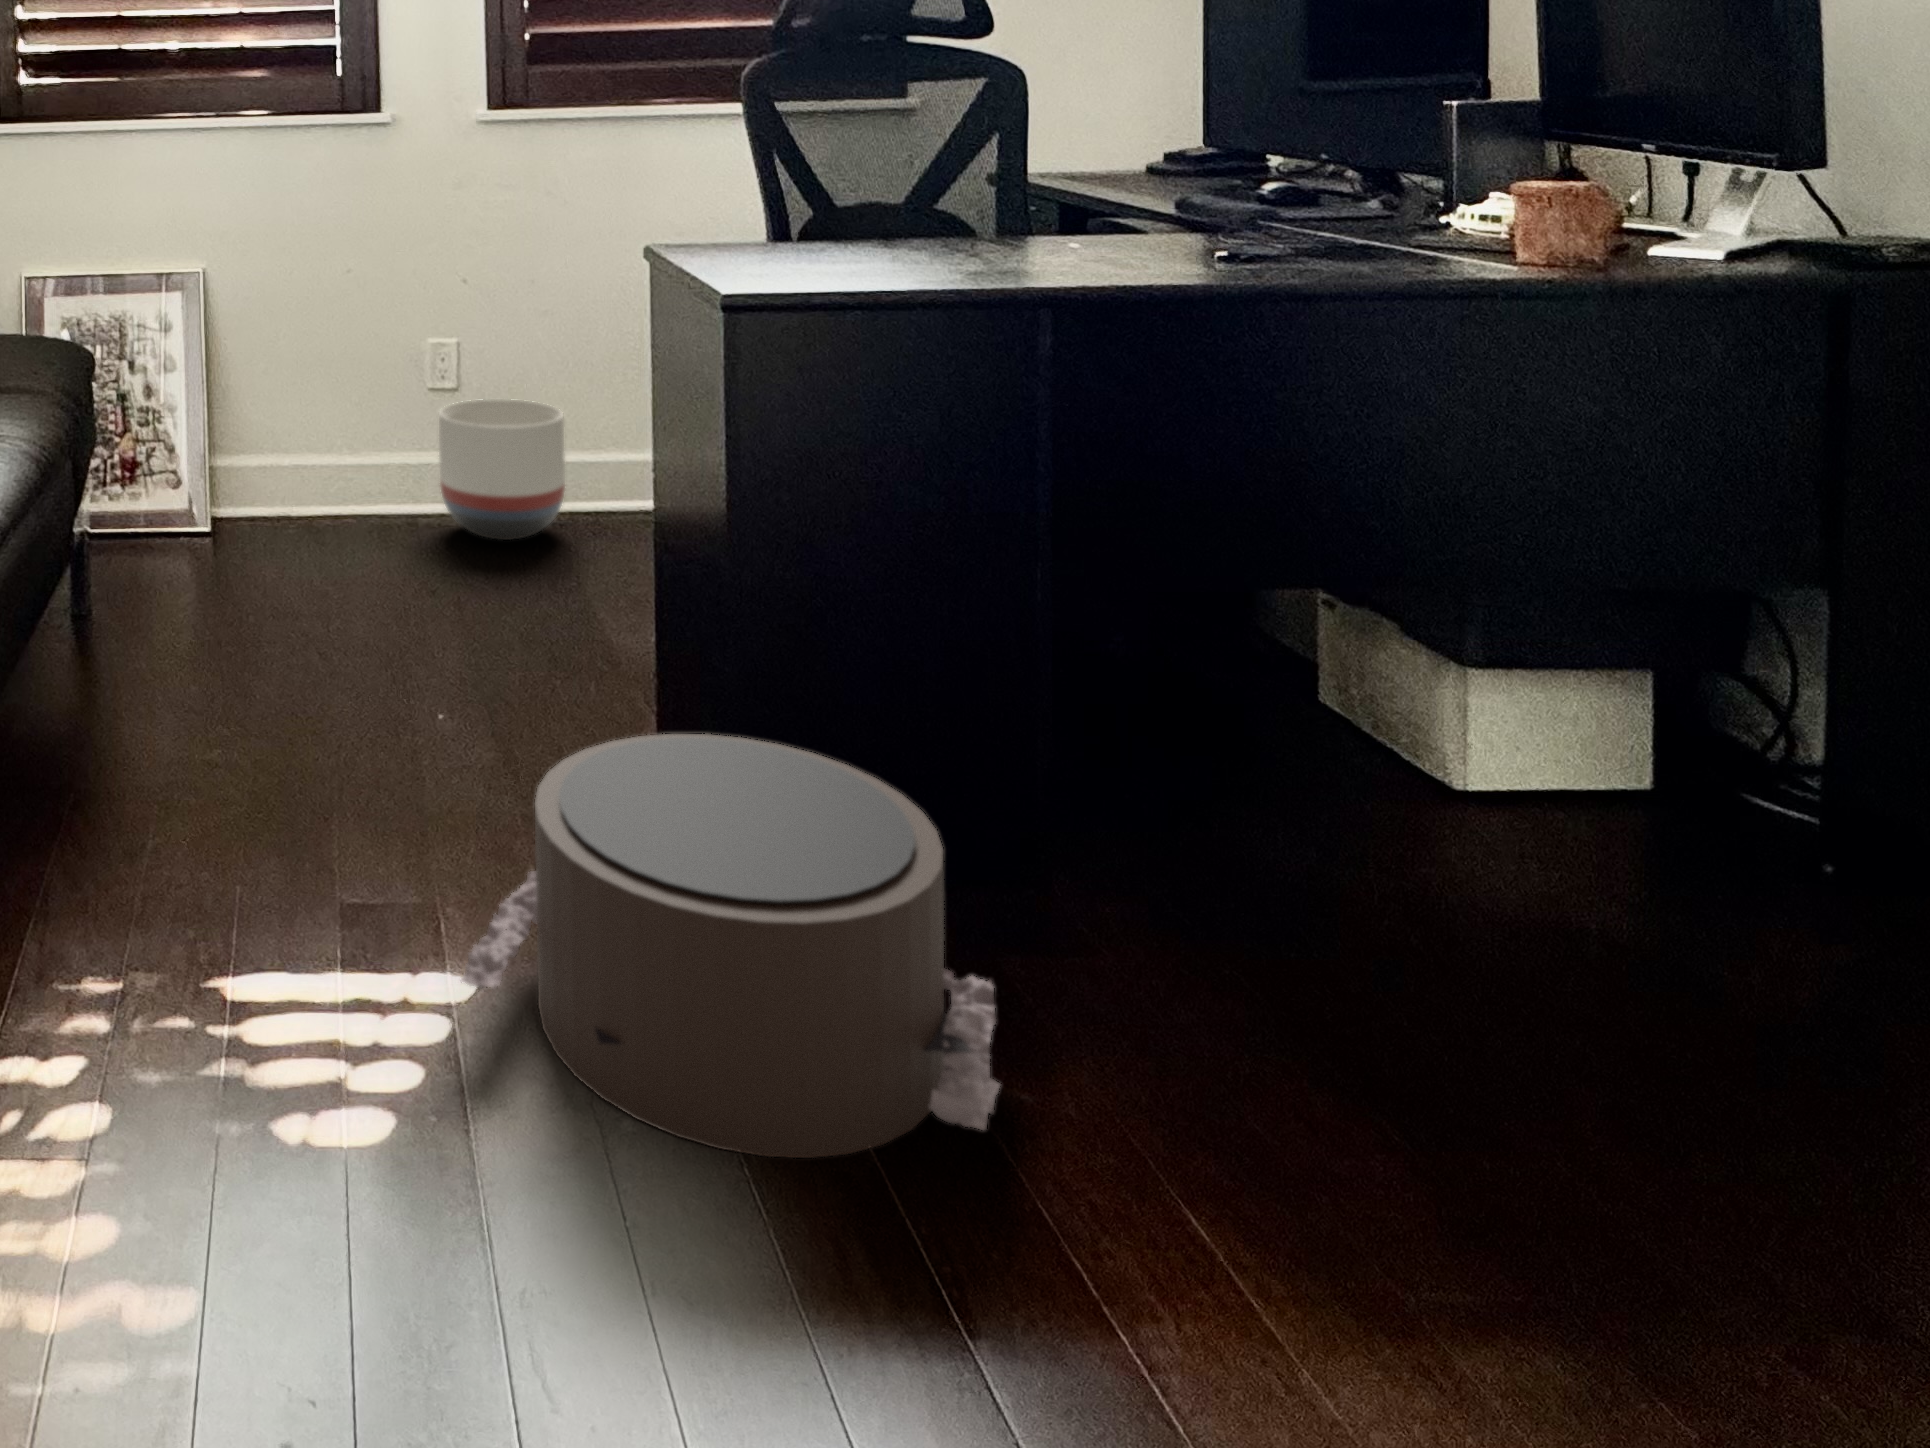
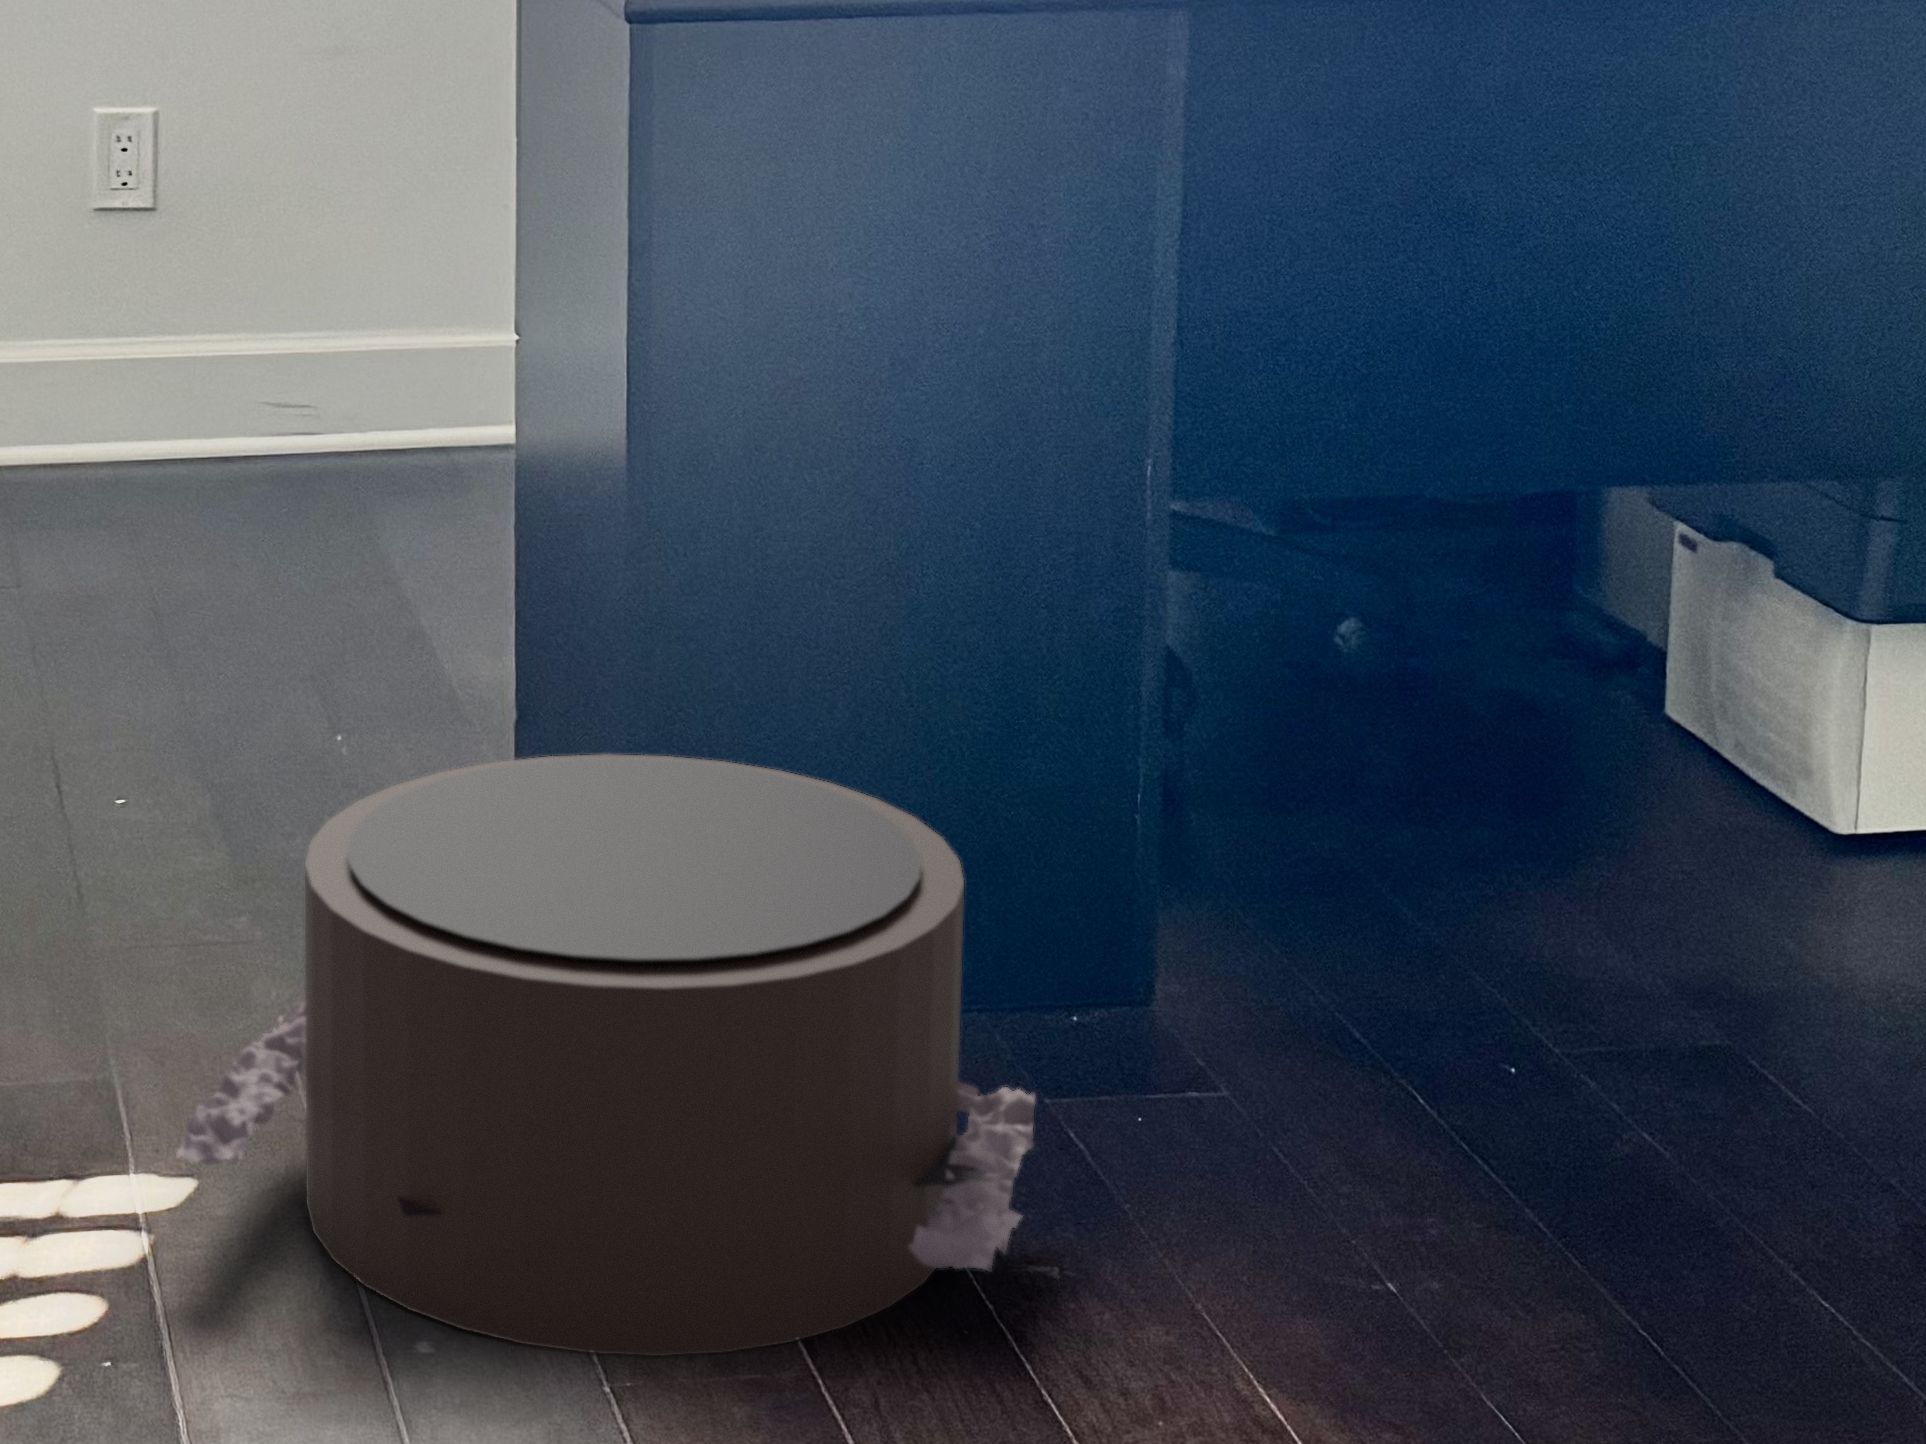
planter: present [439,399,565,540] -> none [126,230,377,509]

